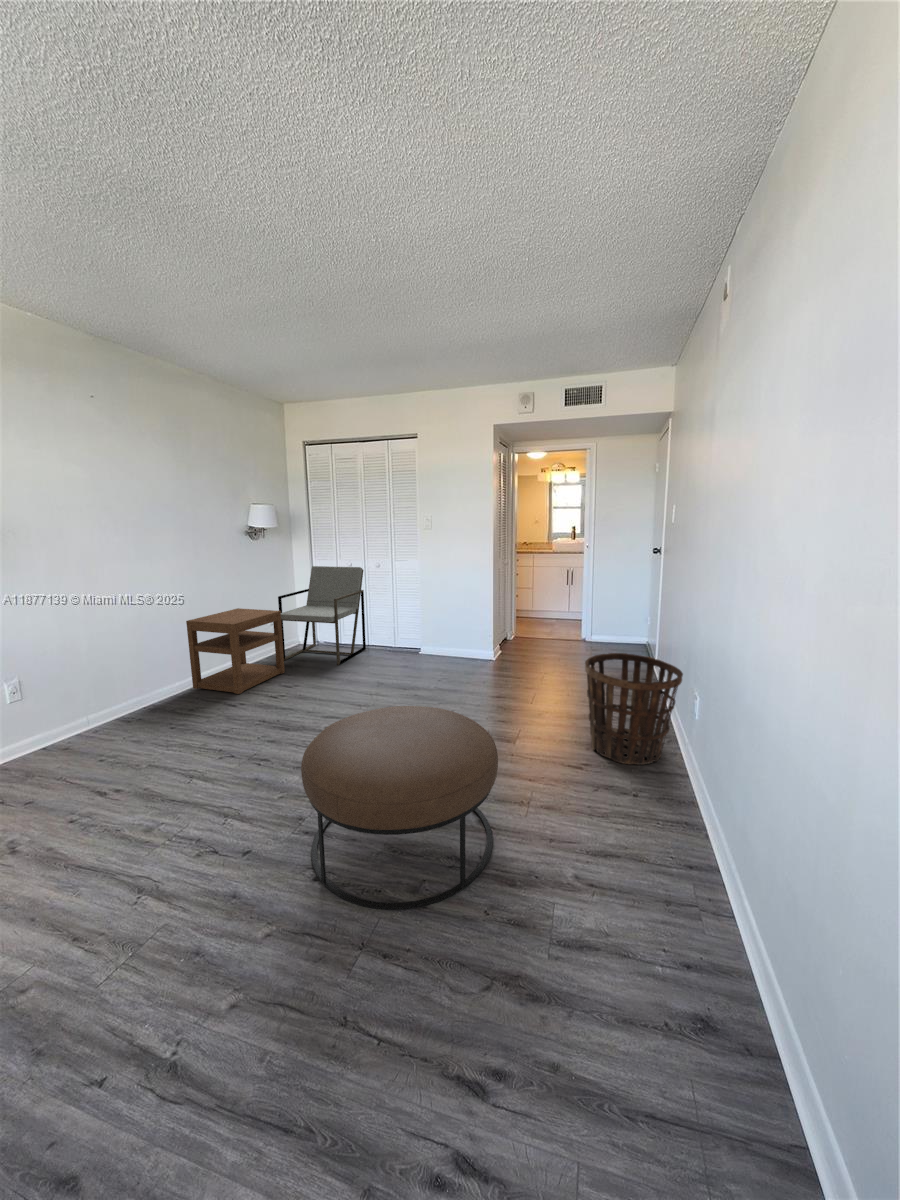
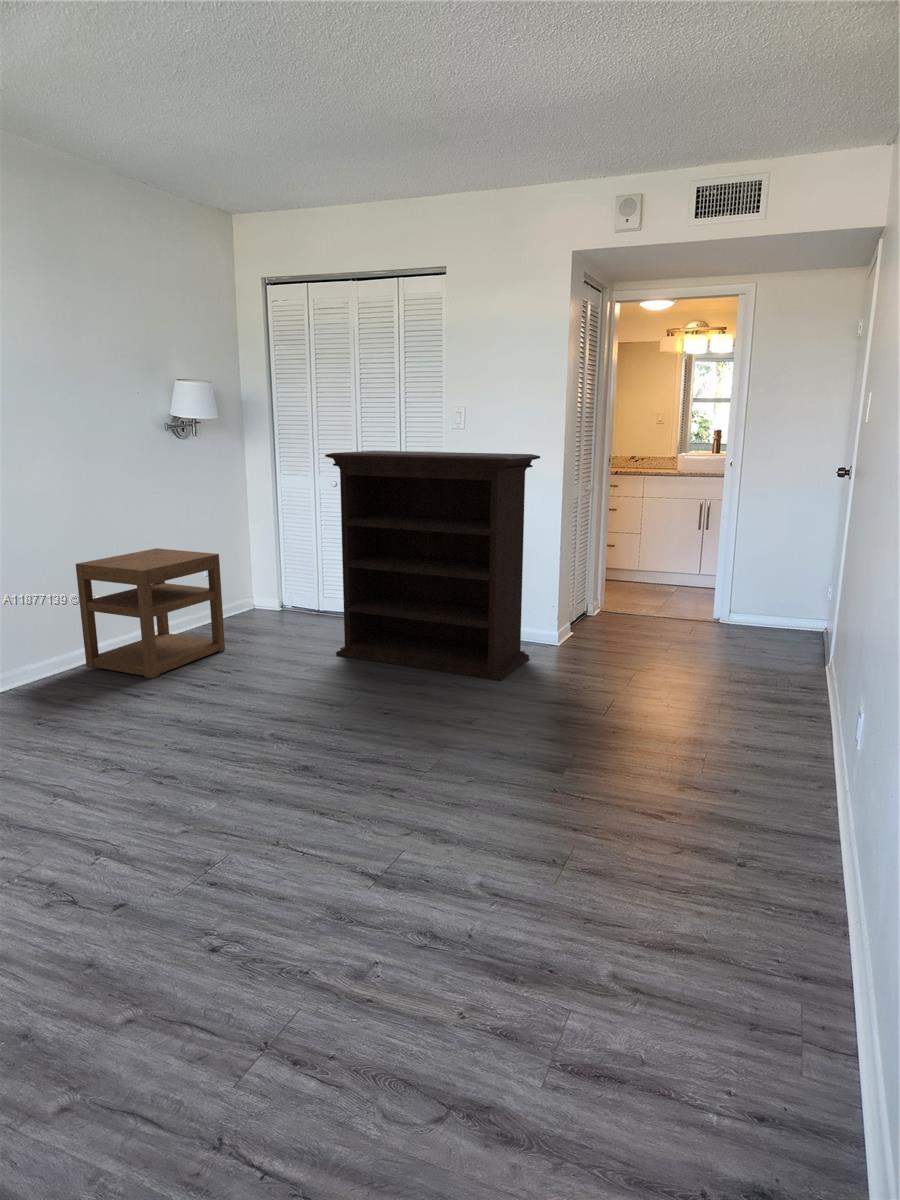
bookshelf: none [349,544,483,685] -> present [325,451,540,681]
armchair: present [278,566,366,665] -> none [218,486,356,643]
basket: present [585,653,683,765] -> none [681,635,845,818]
ottoman: present [301,706,498,910] -> none [196,701,504,1000]

